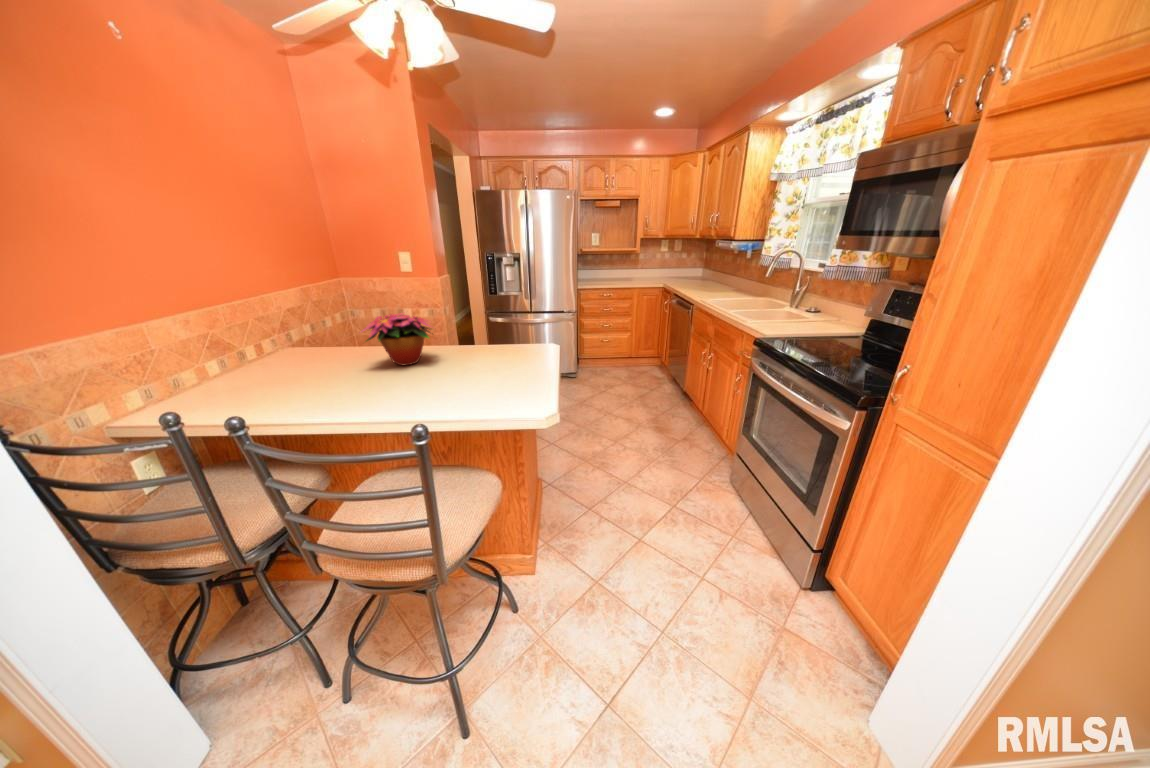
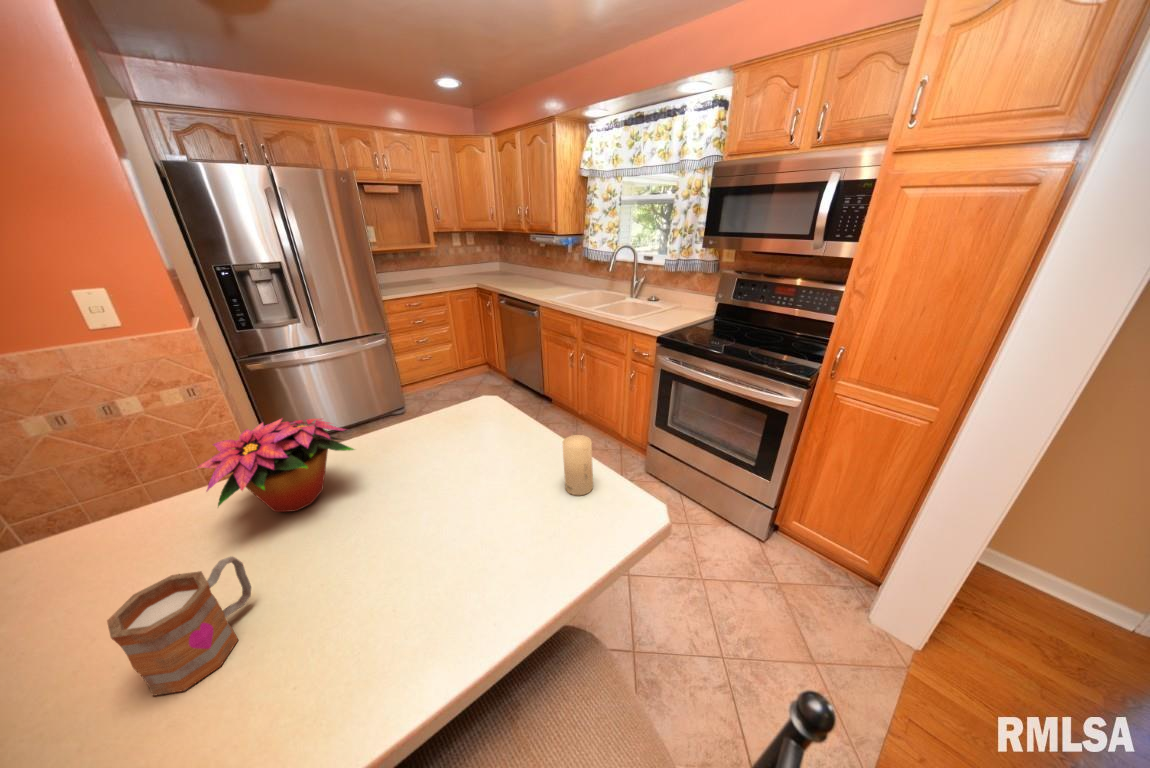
mug: none [284,355,347,401] -> present [107,556,251,696]
candle: none [508,357,532,402] -> present [563,435,593,495]

